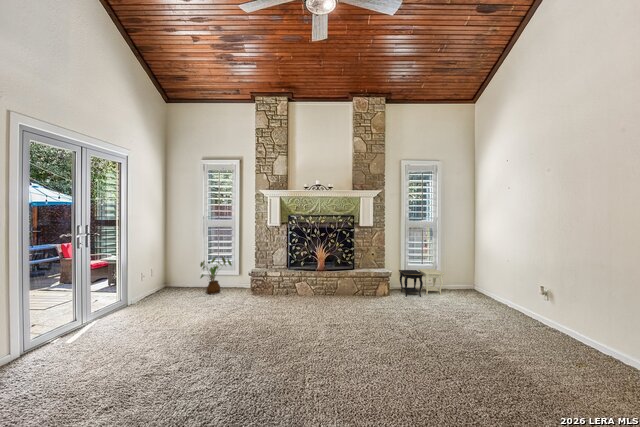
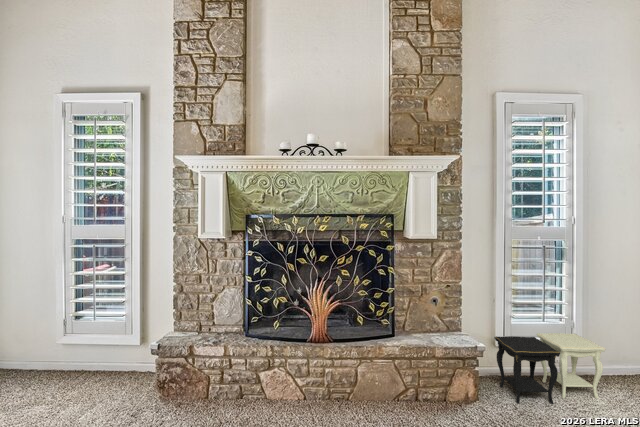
house plant: present [200,257,232,294] -> none [37,306,119,396]

